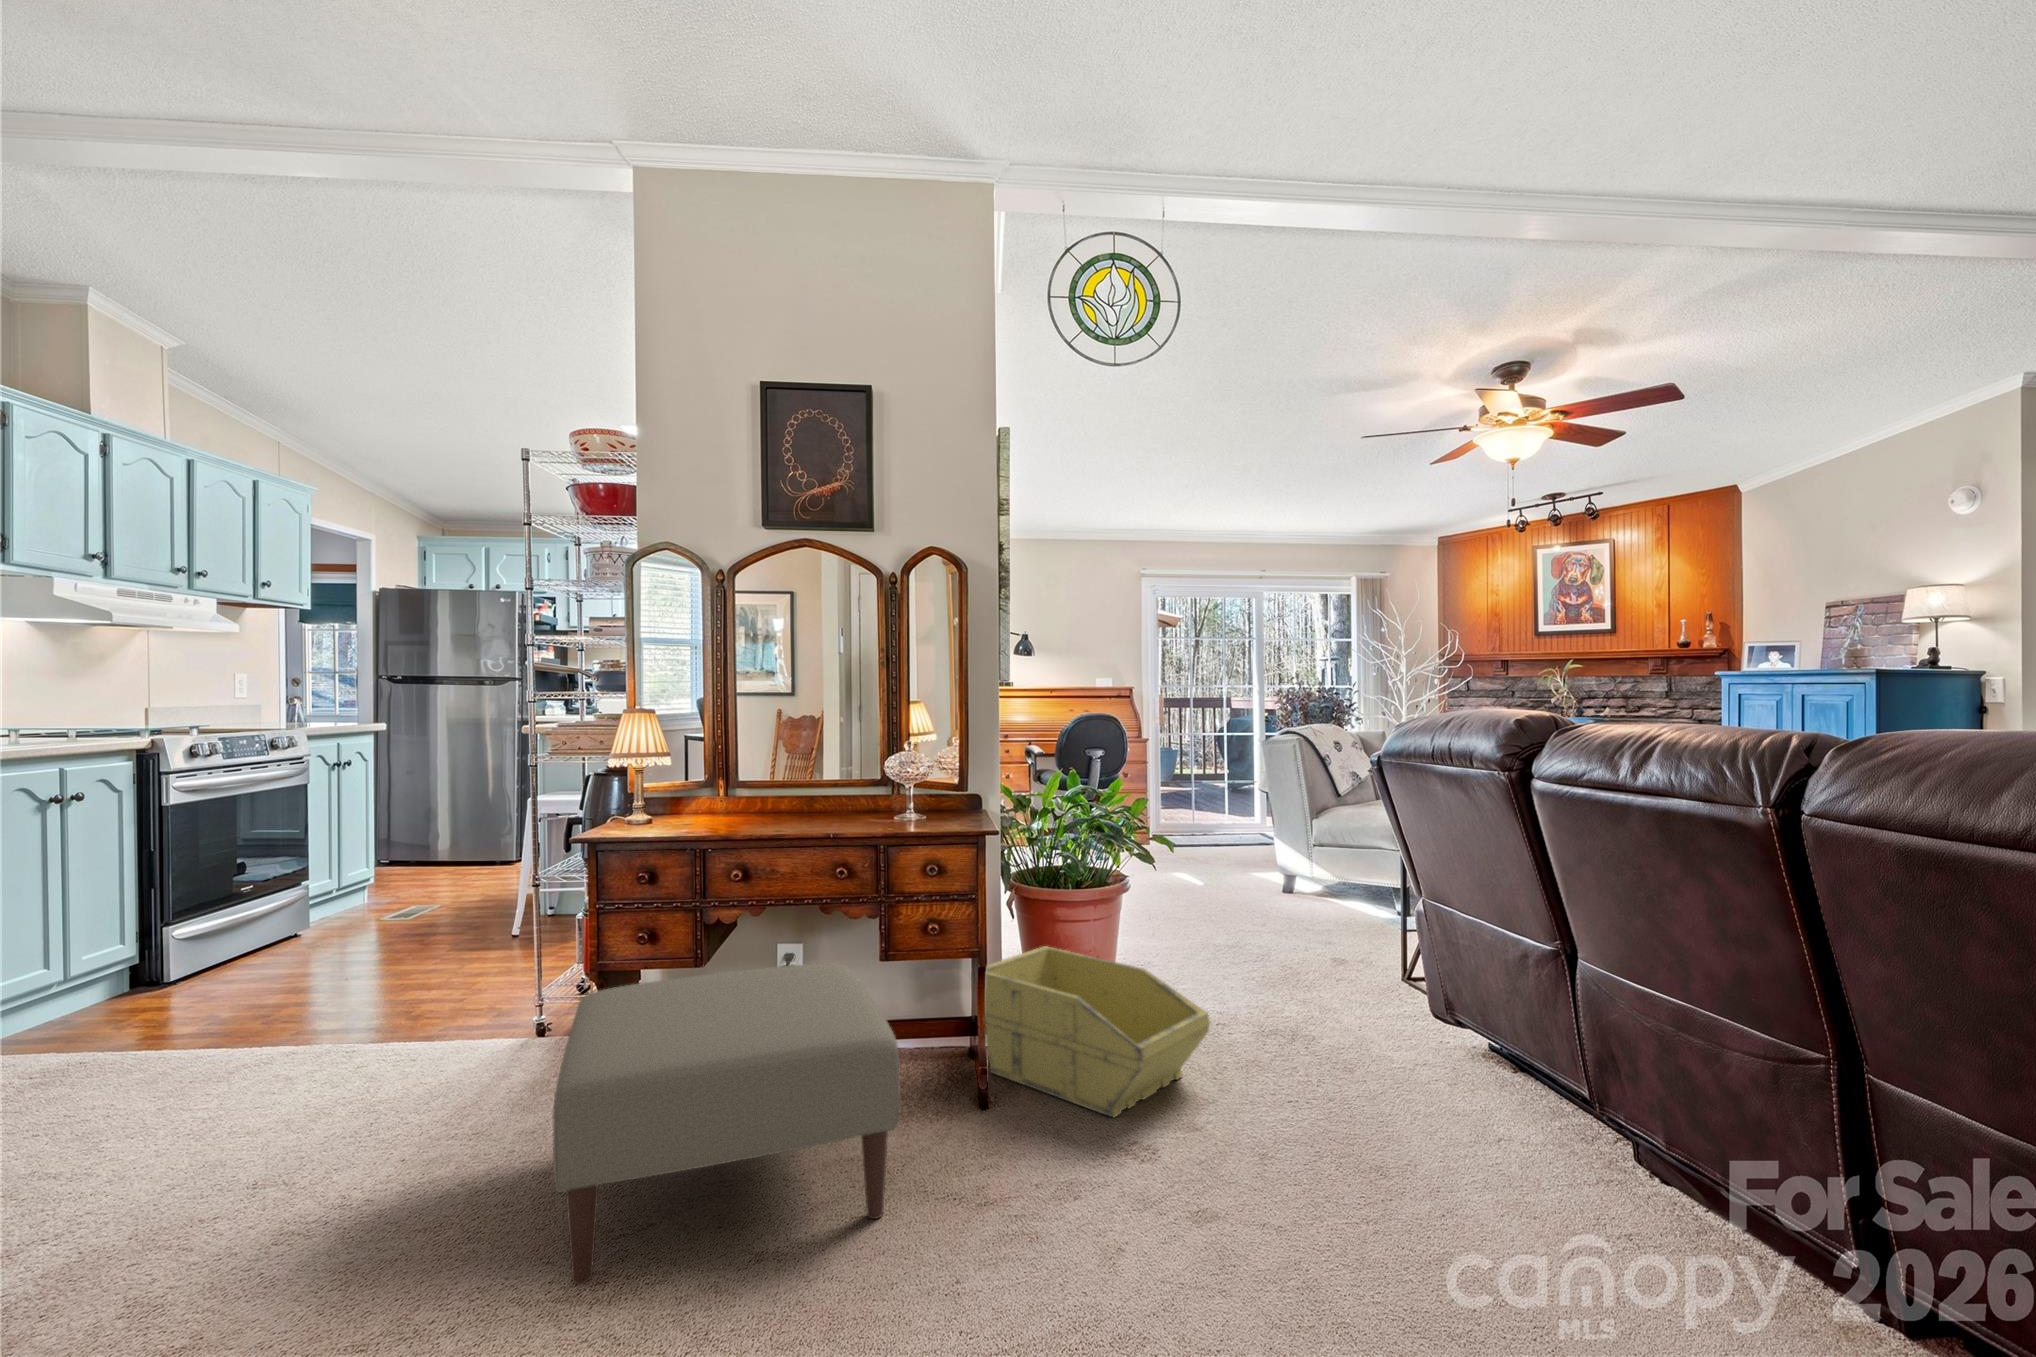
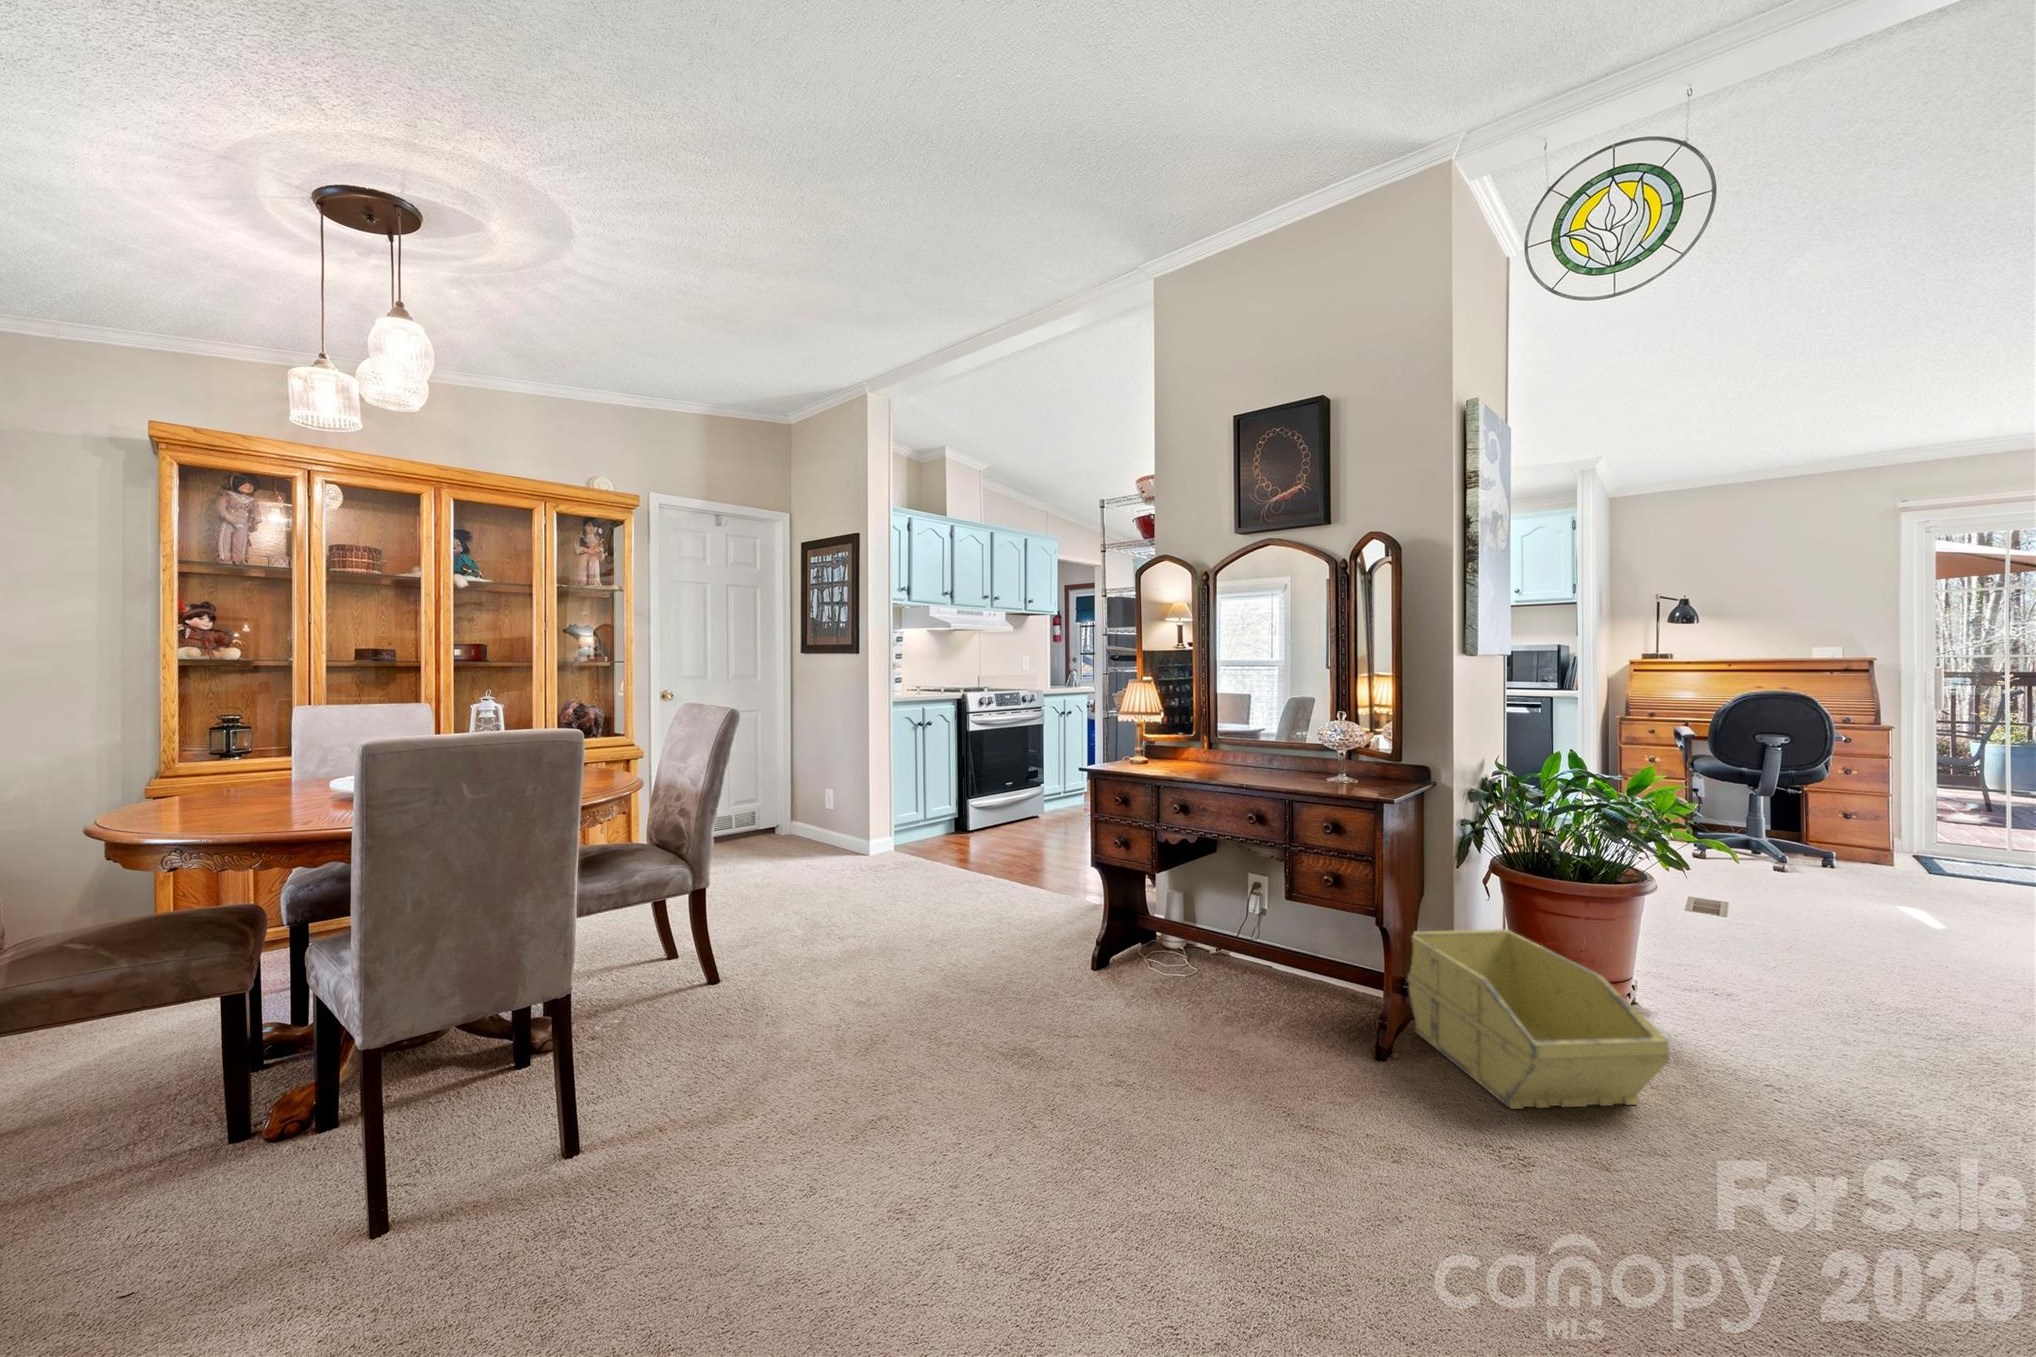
ottoman: present [553,963,900,1284] -> none [1007,876,1271,1095]

